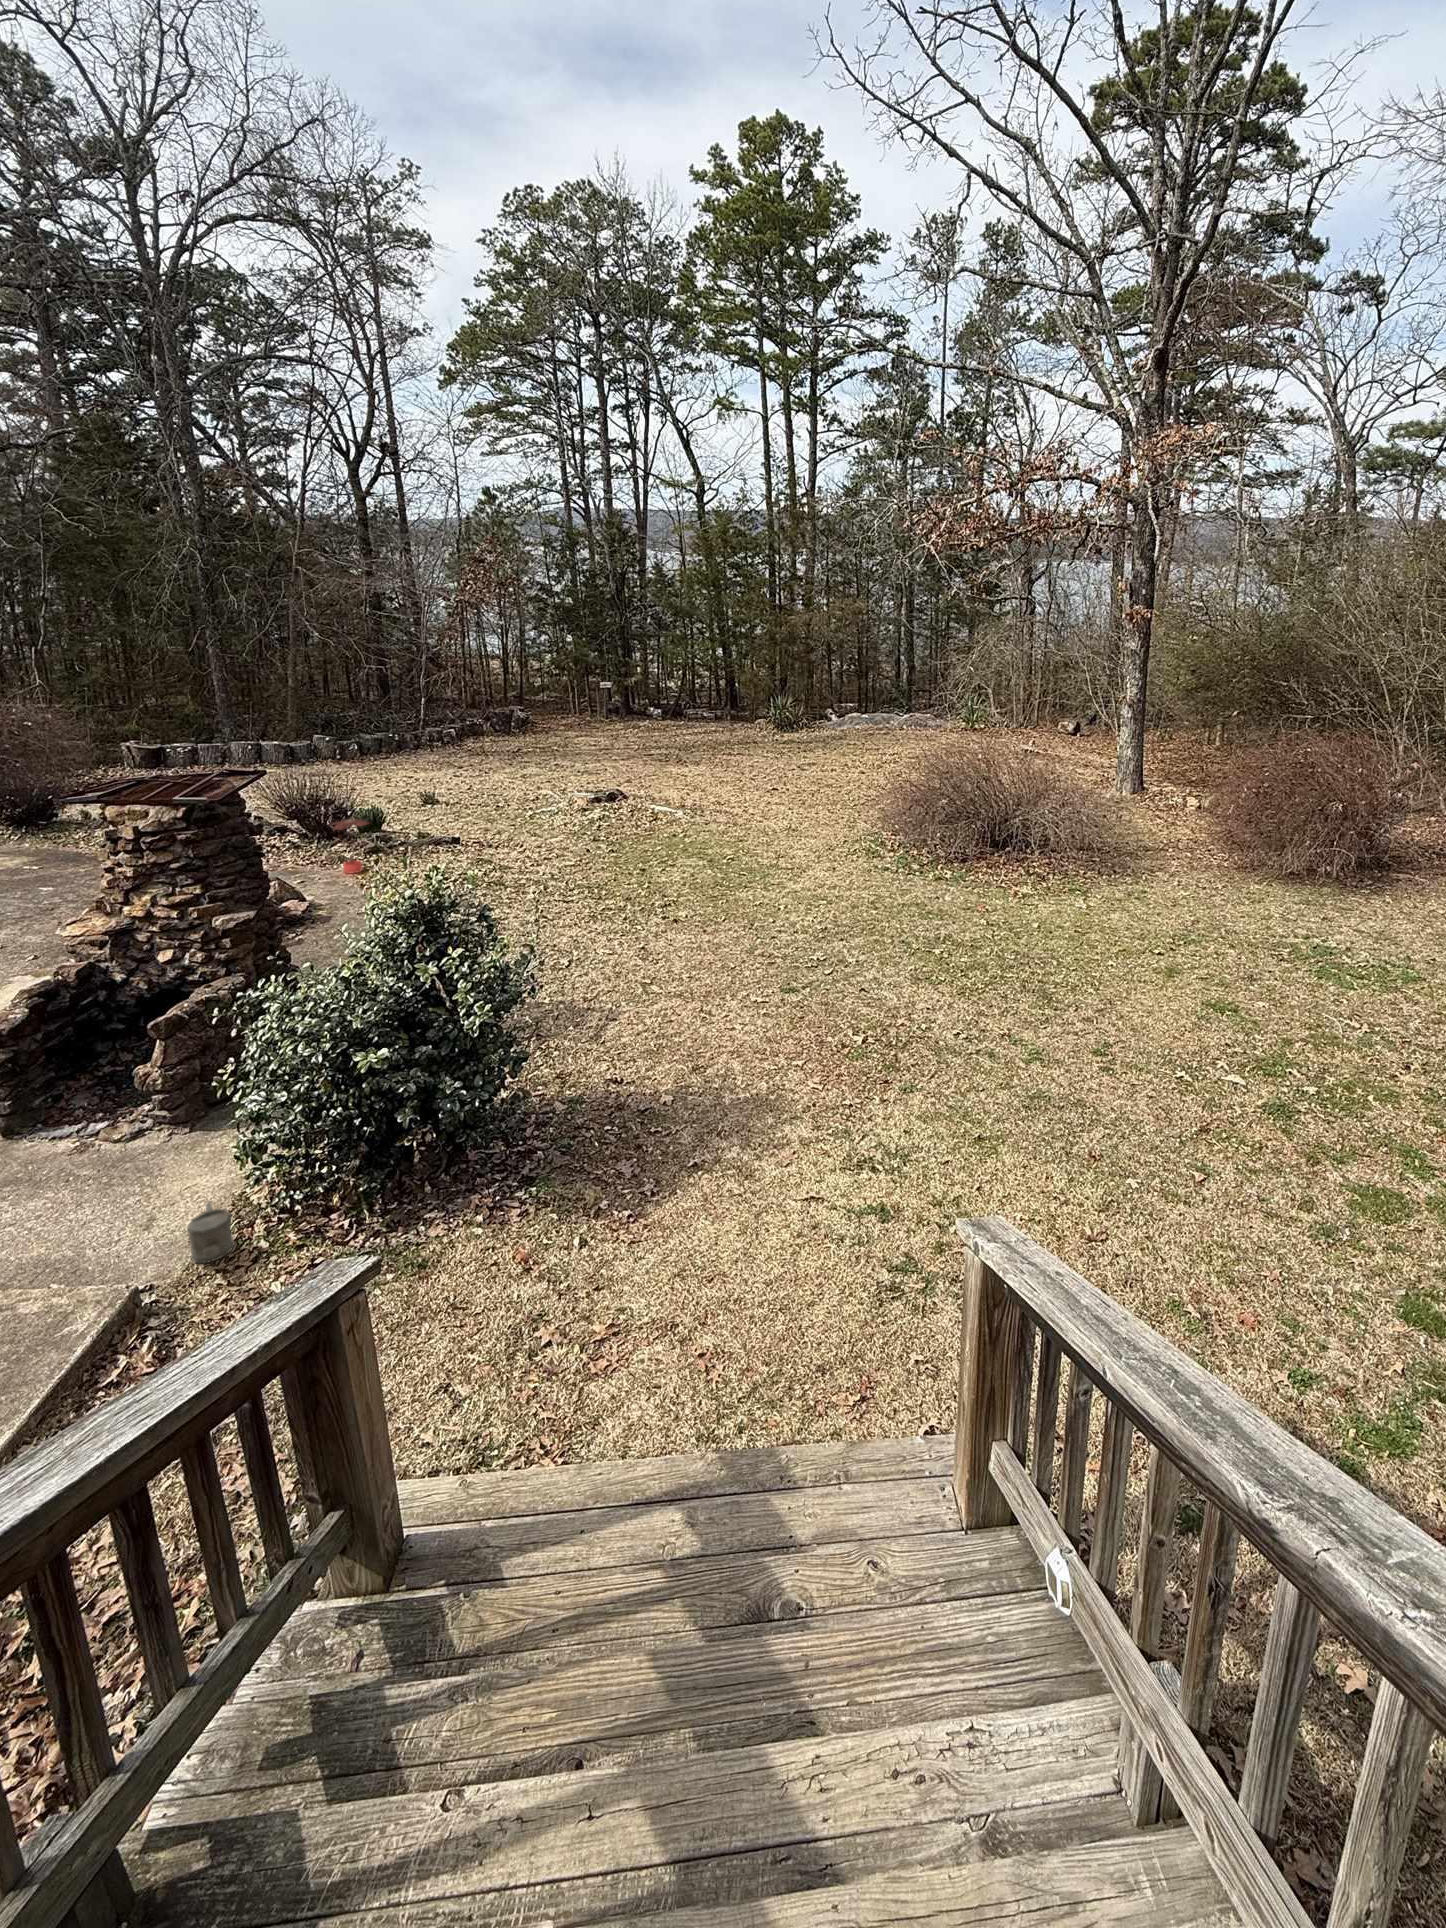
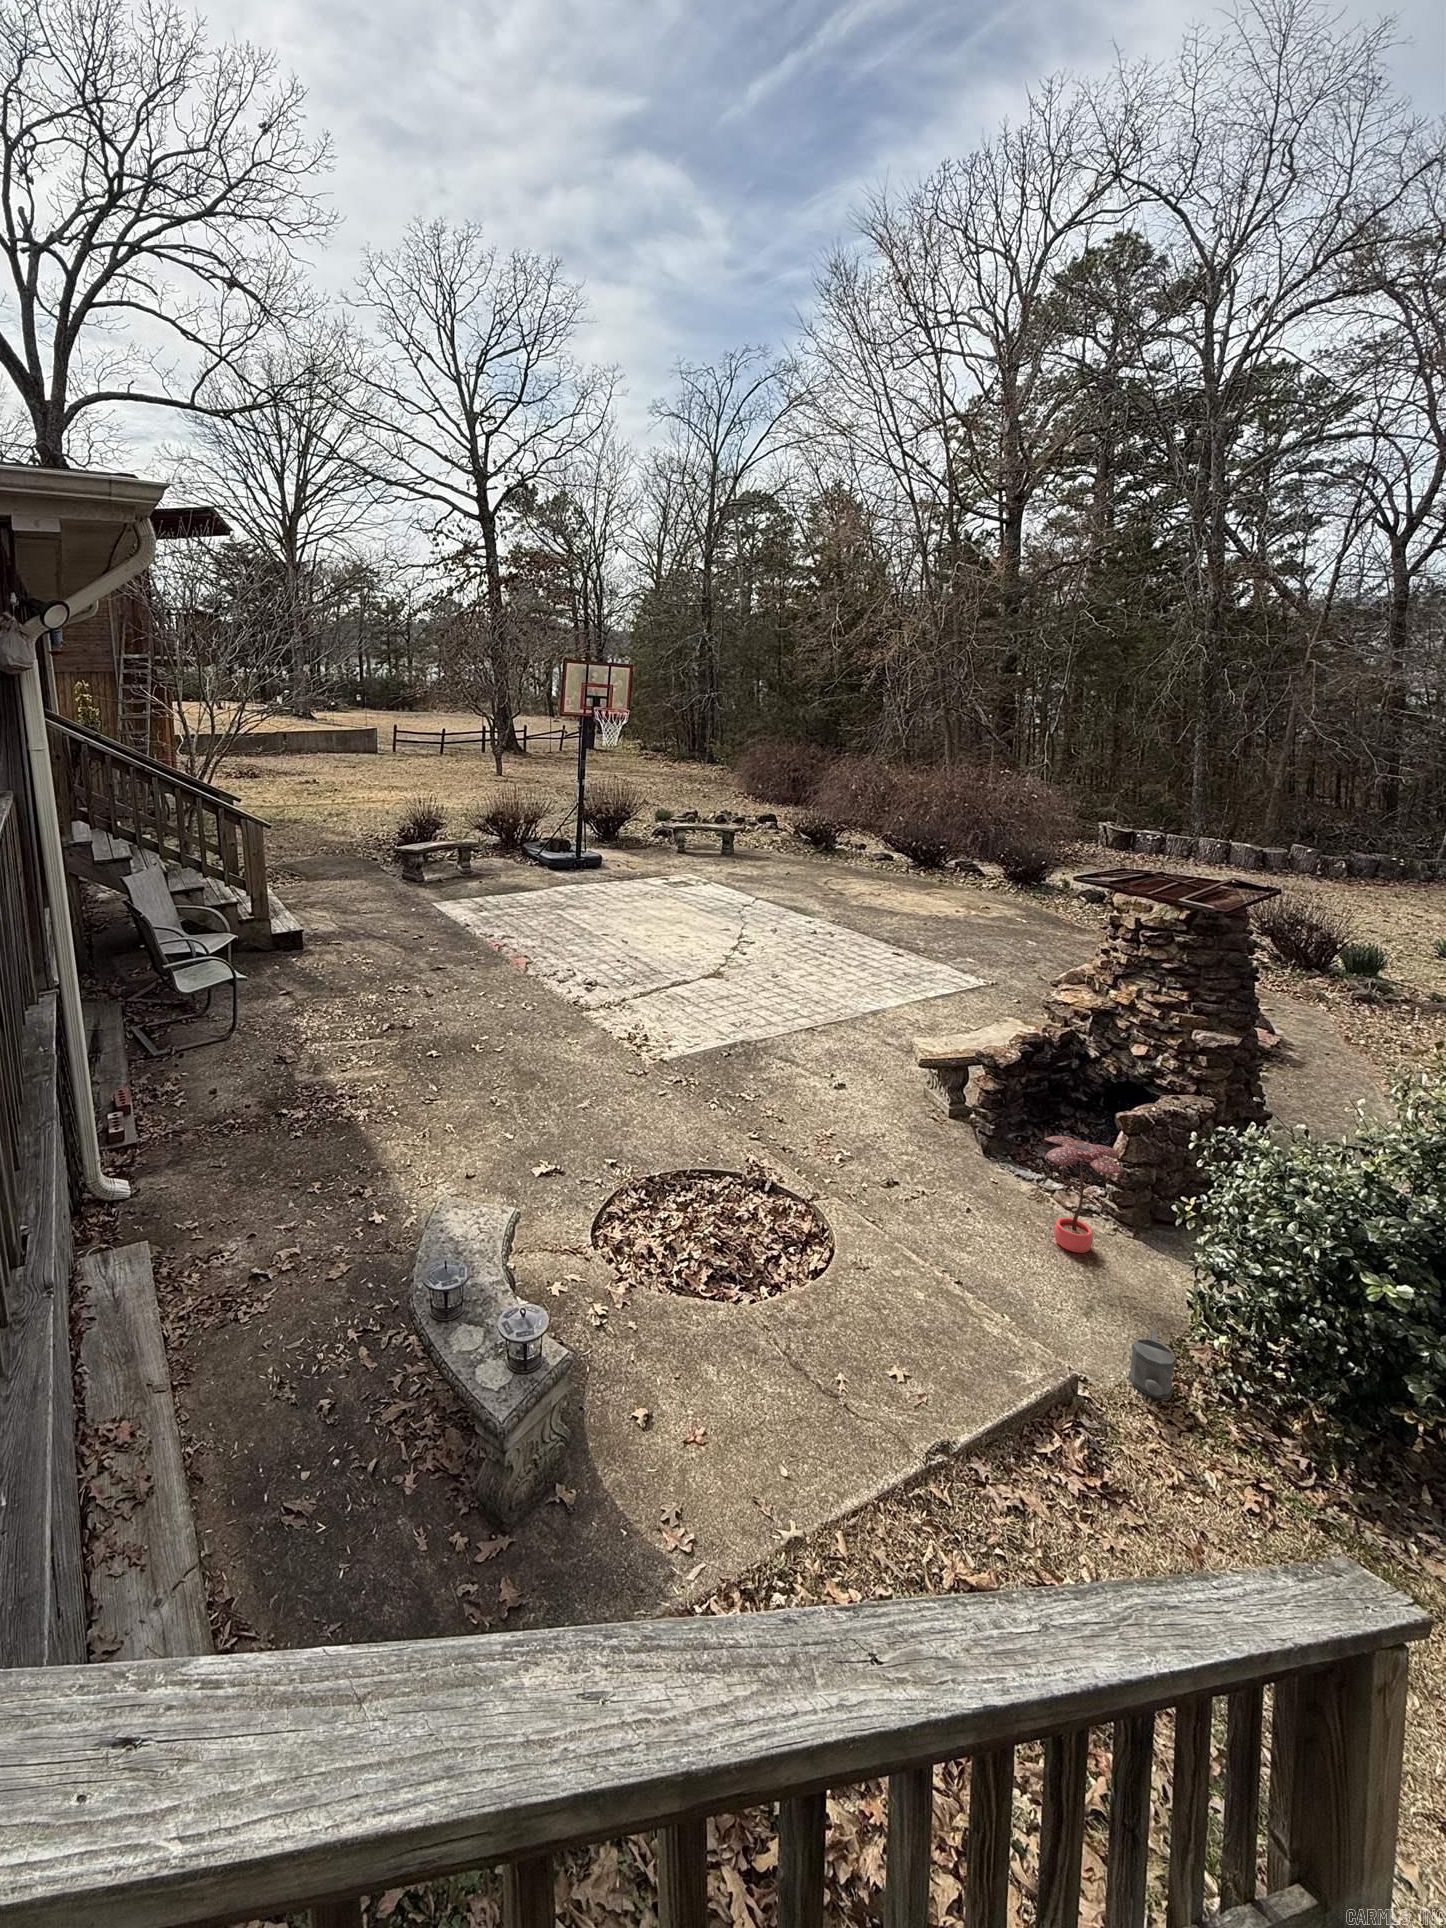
potted plant: present [331,819,369,874] -> present [1045,1136,1123,1253]

